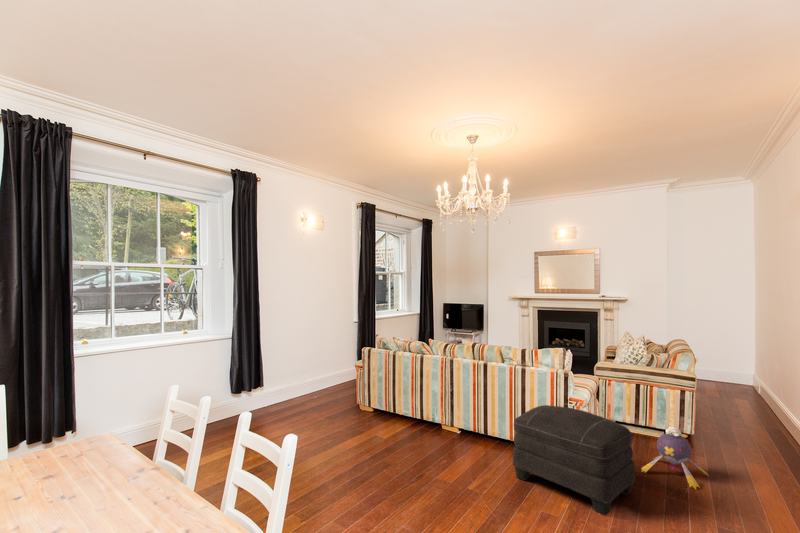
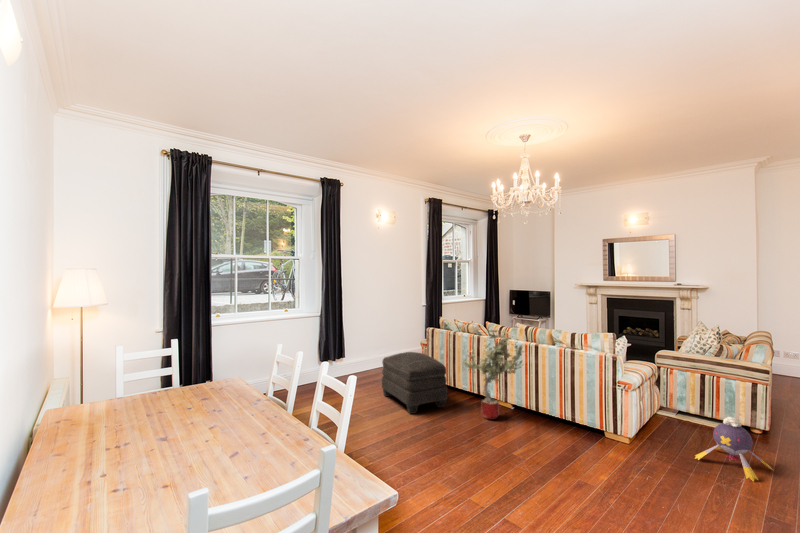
potted tree: none [405,348,476,449] -> present [463,330,524,420]
ottoman: present [513,405,635,515] -> present [382,352,448,414]

